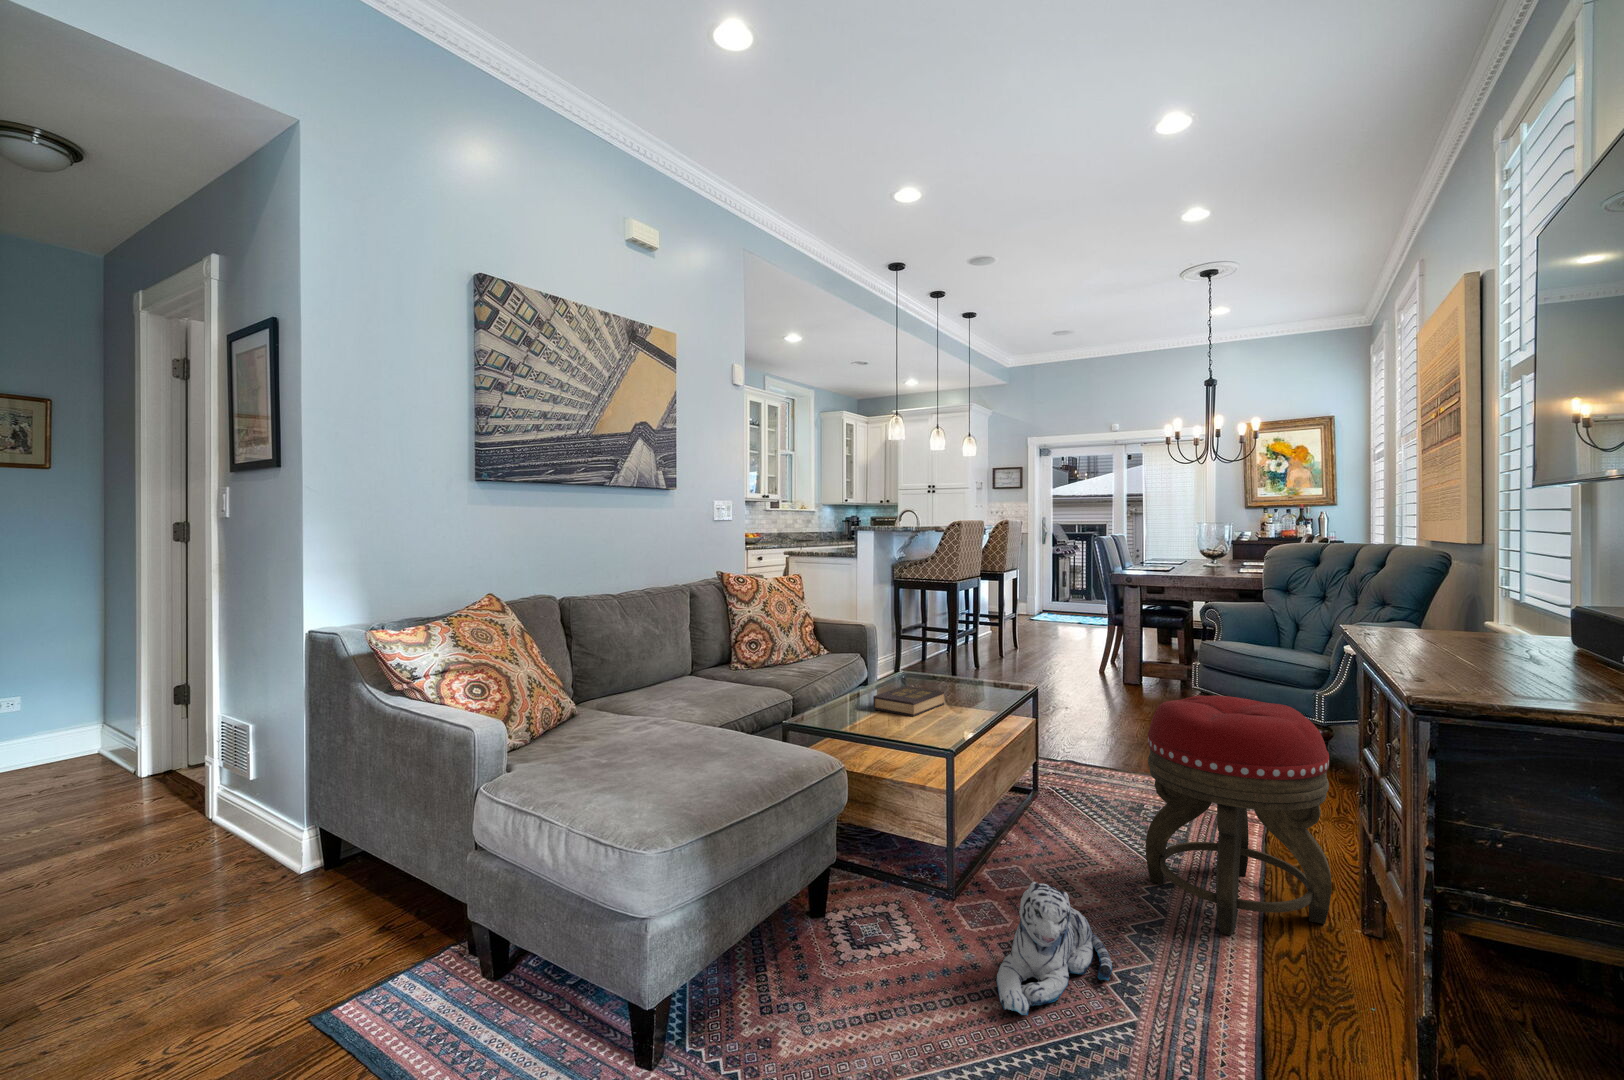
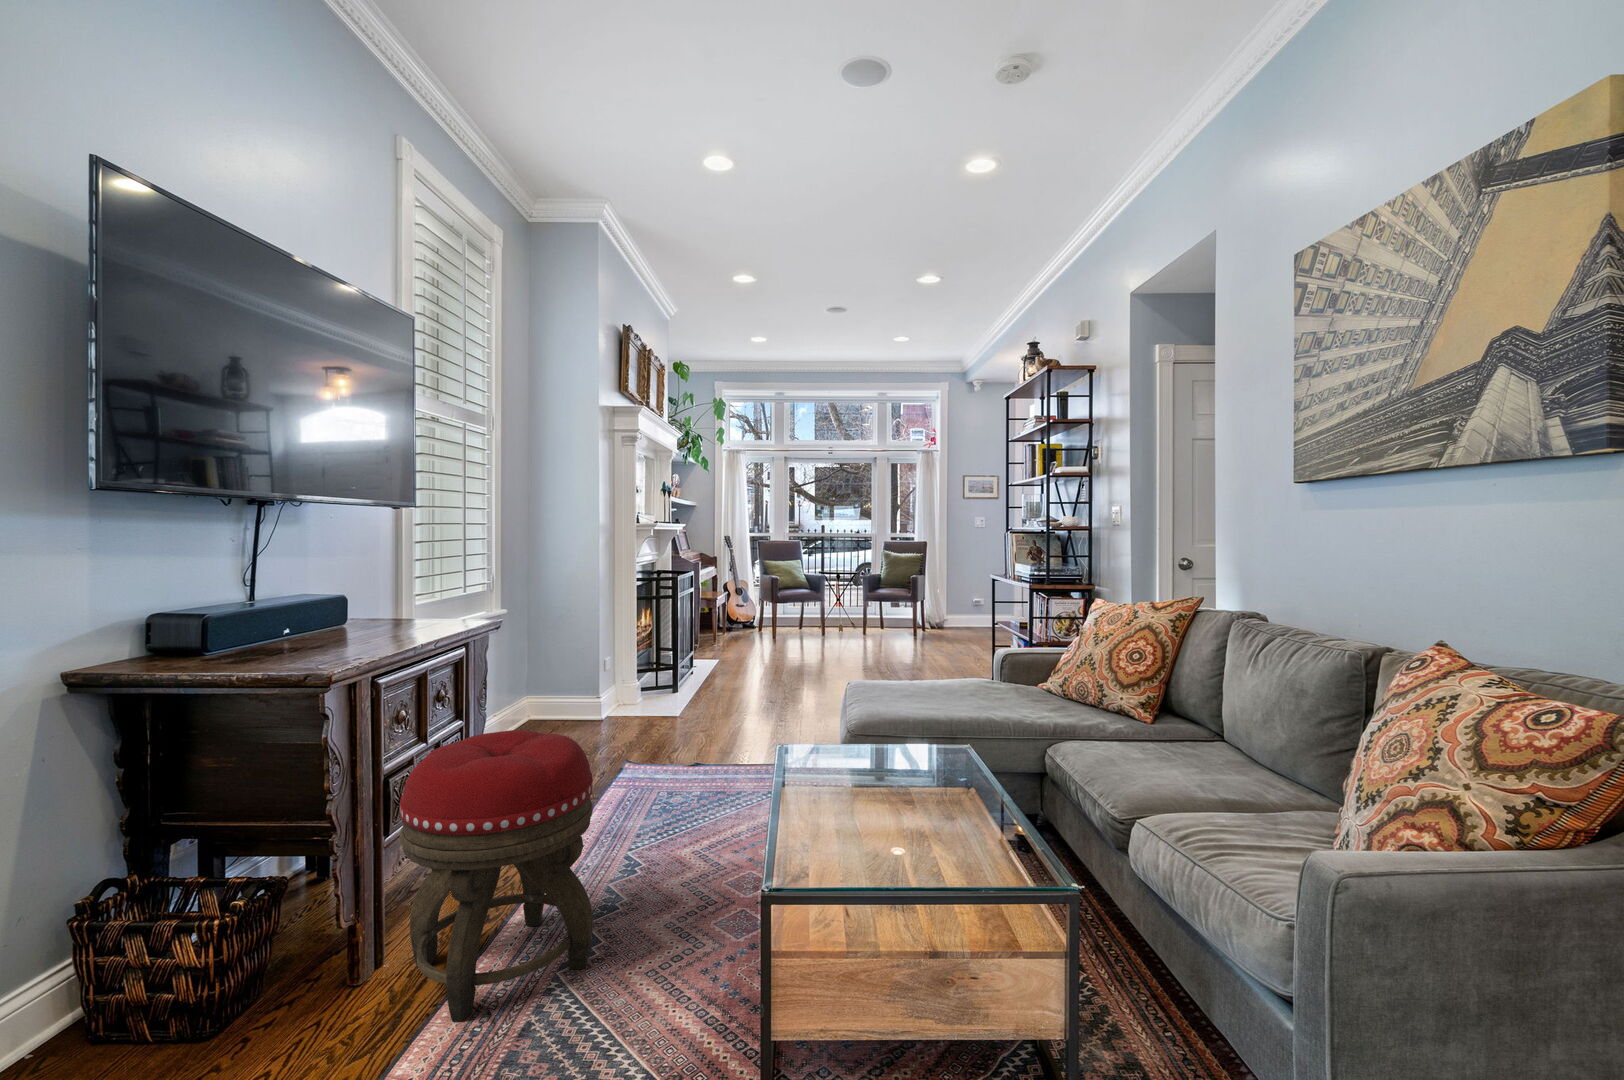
hardback book: present [873,686,944,716] -> none [880,779,956,836]
plush toy: present [997,882,1112,1015] -> none [642,785,719,884]

